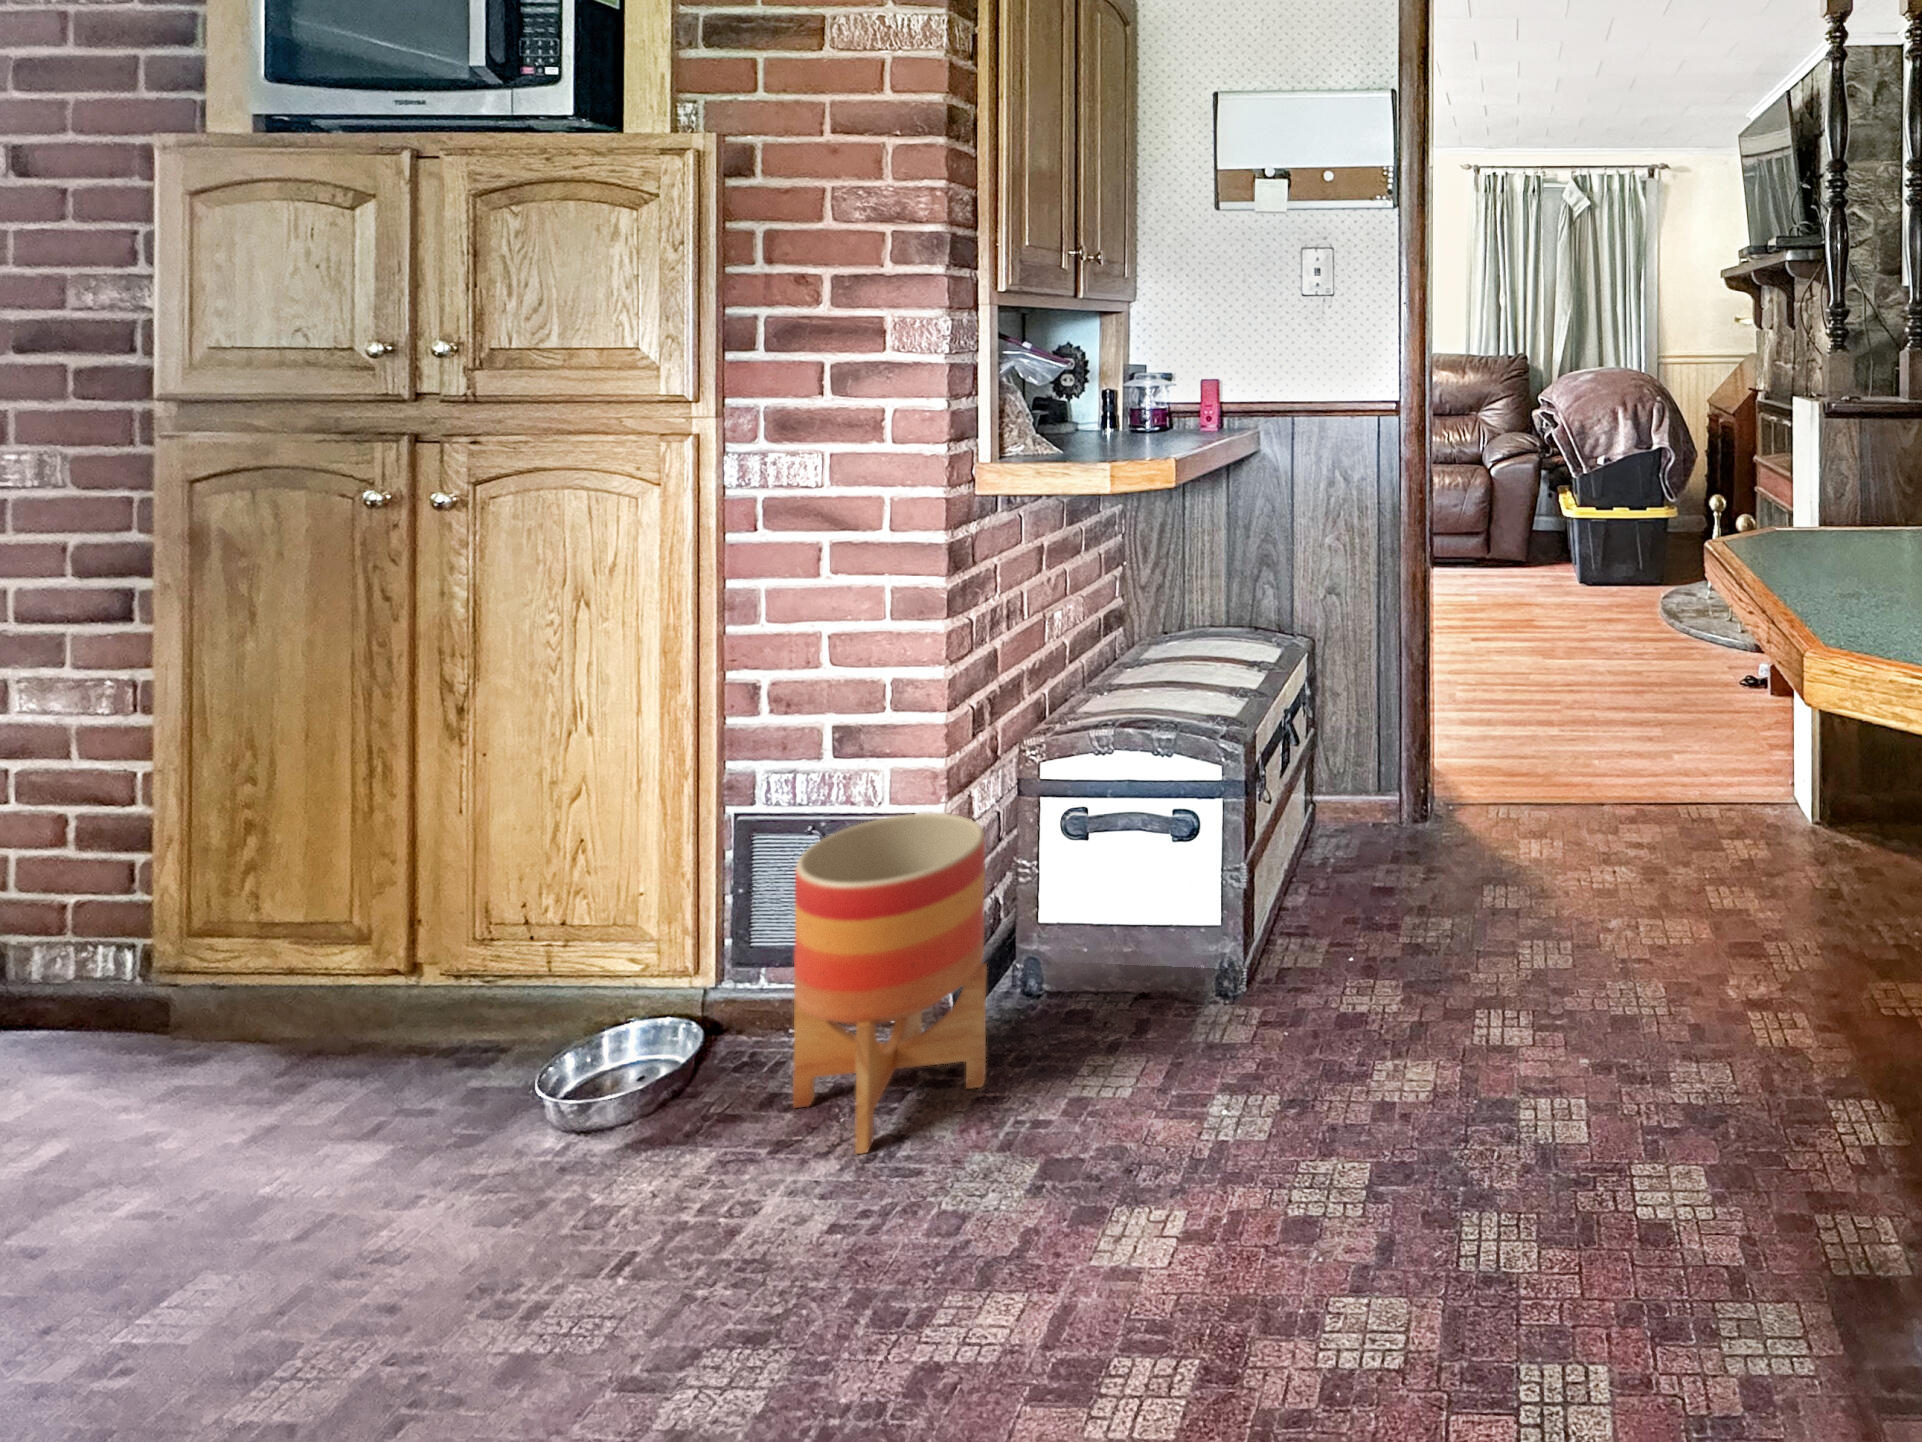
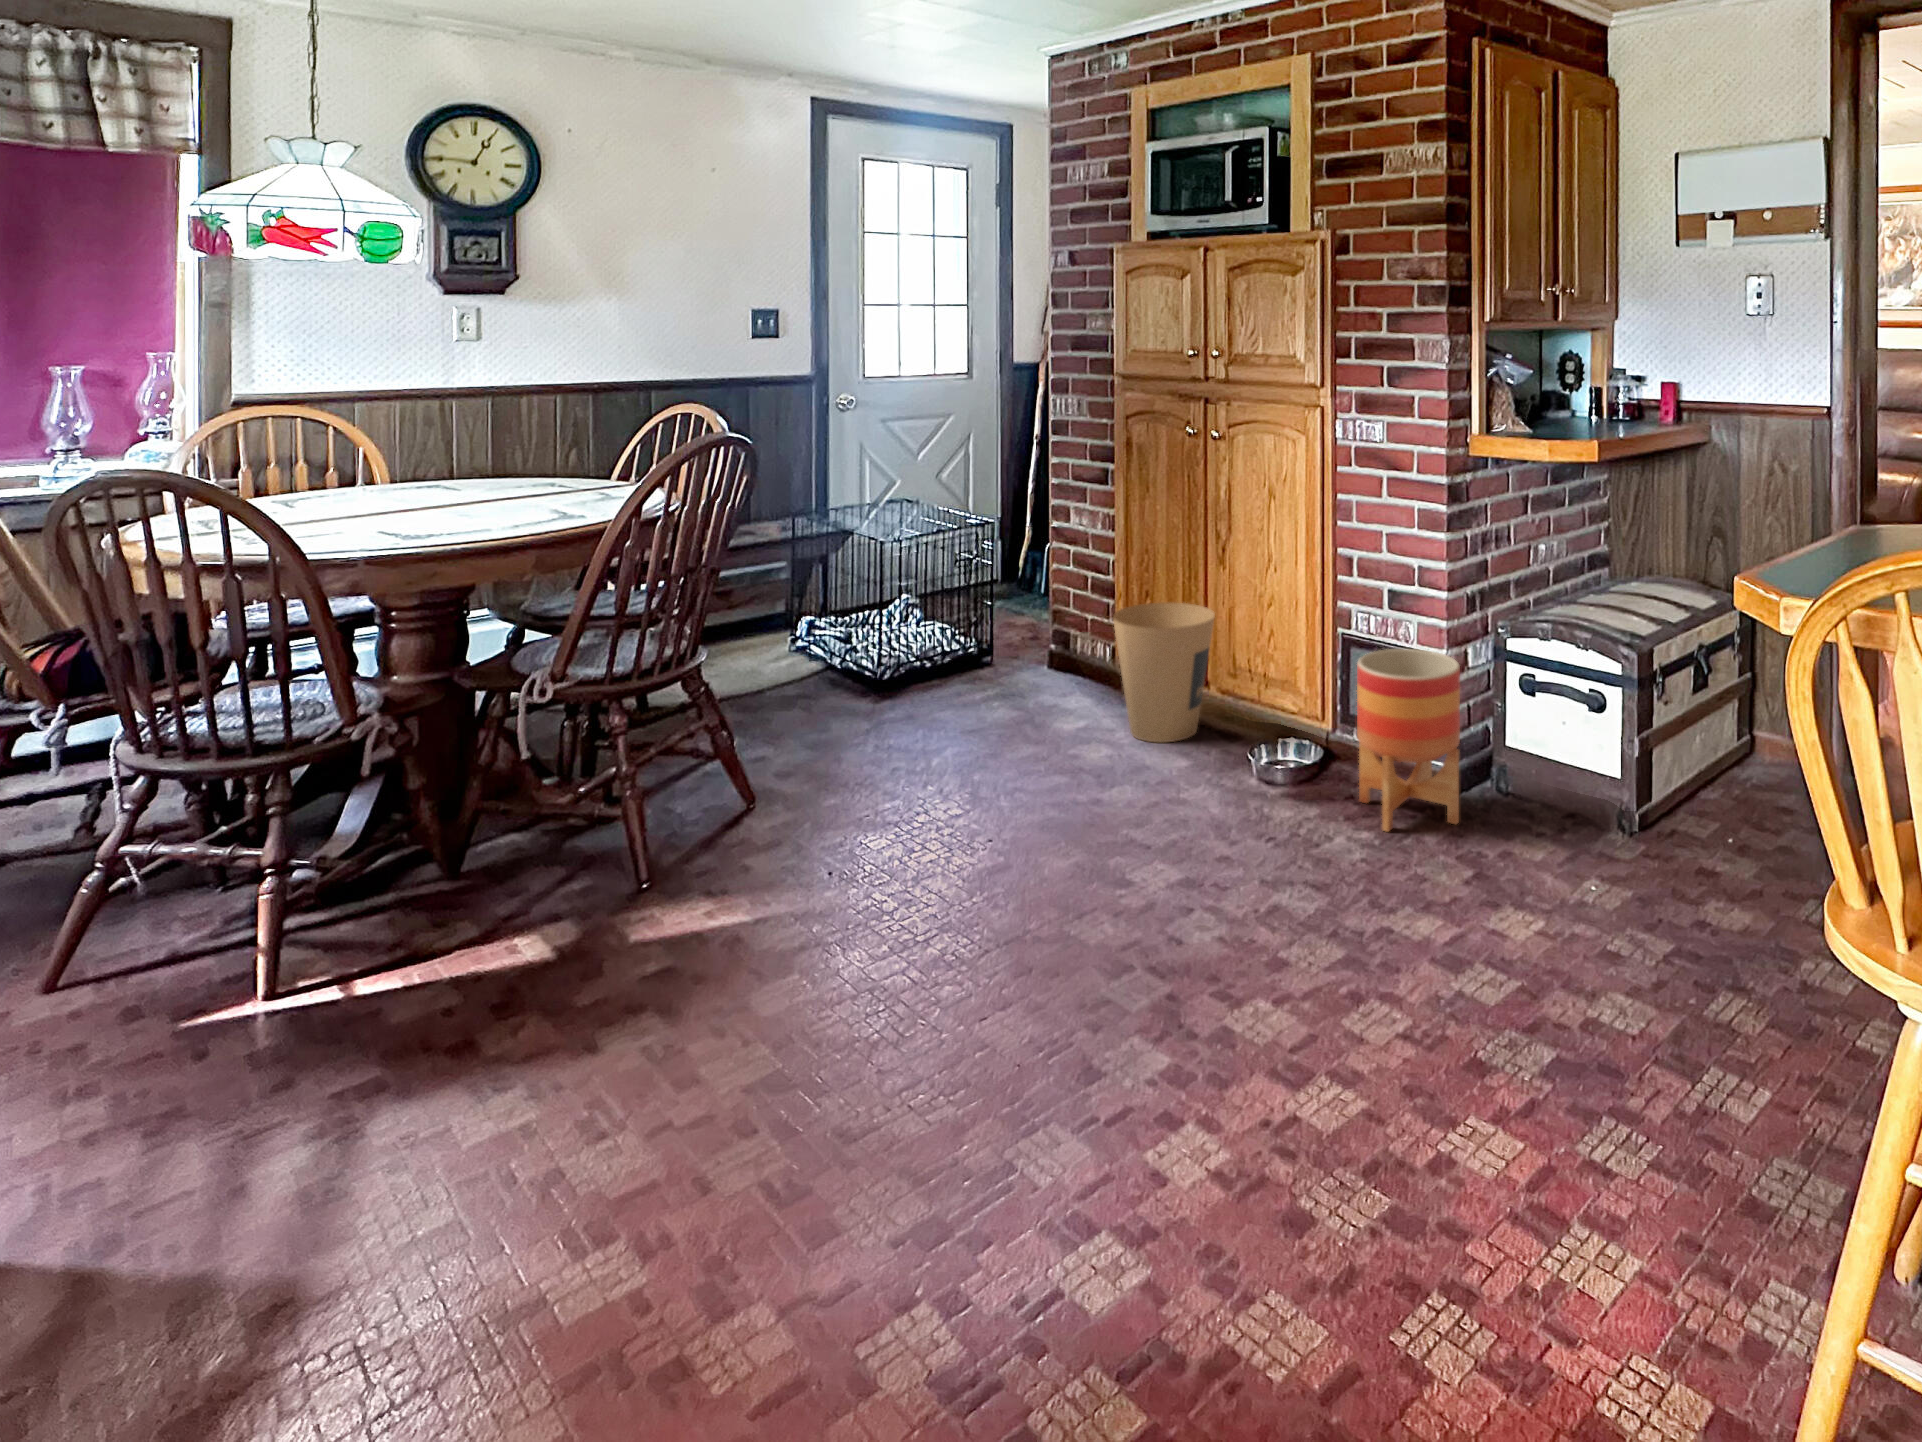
trash can: none [153,824,441,1143] -> present [1113,603,1215,742]

